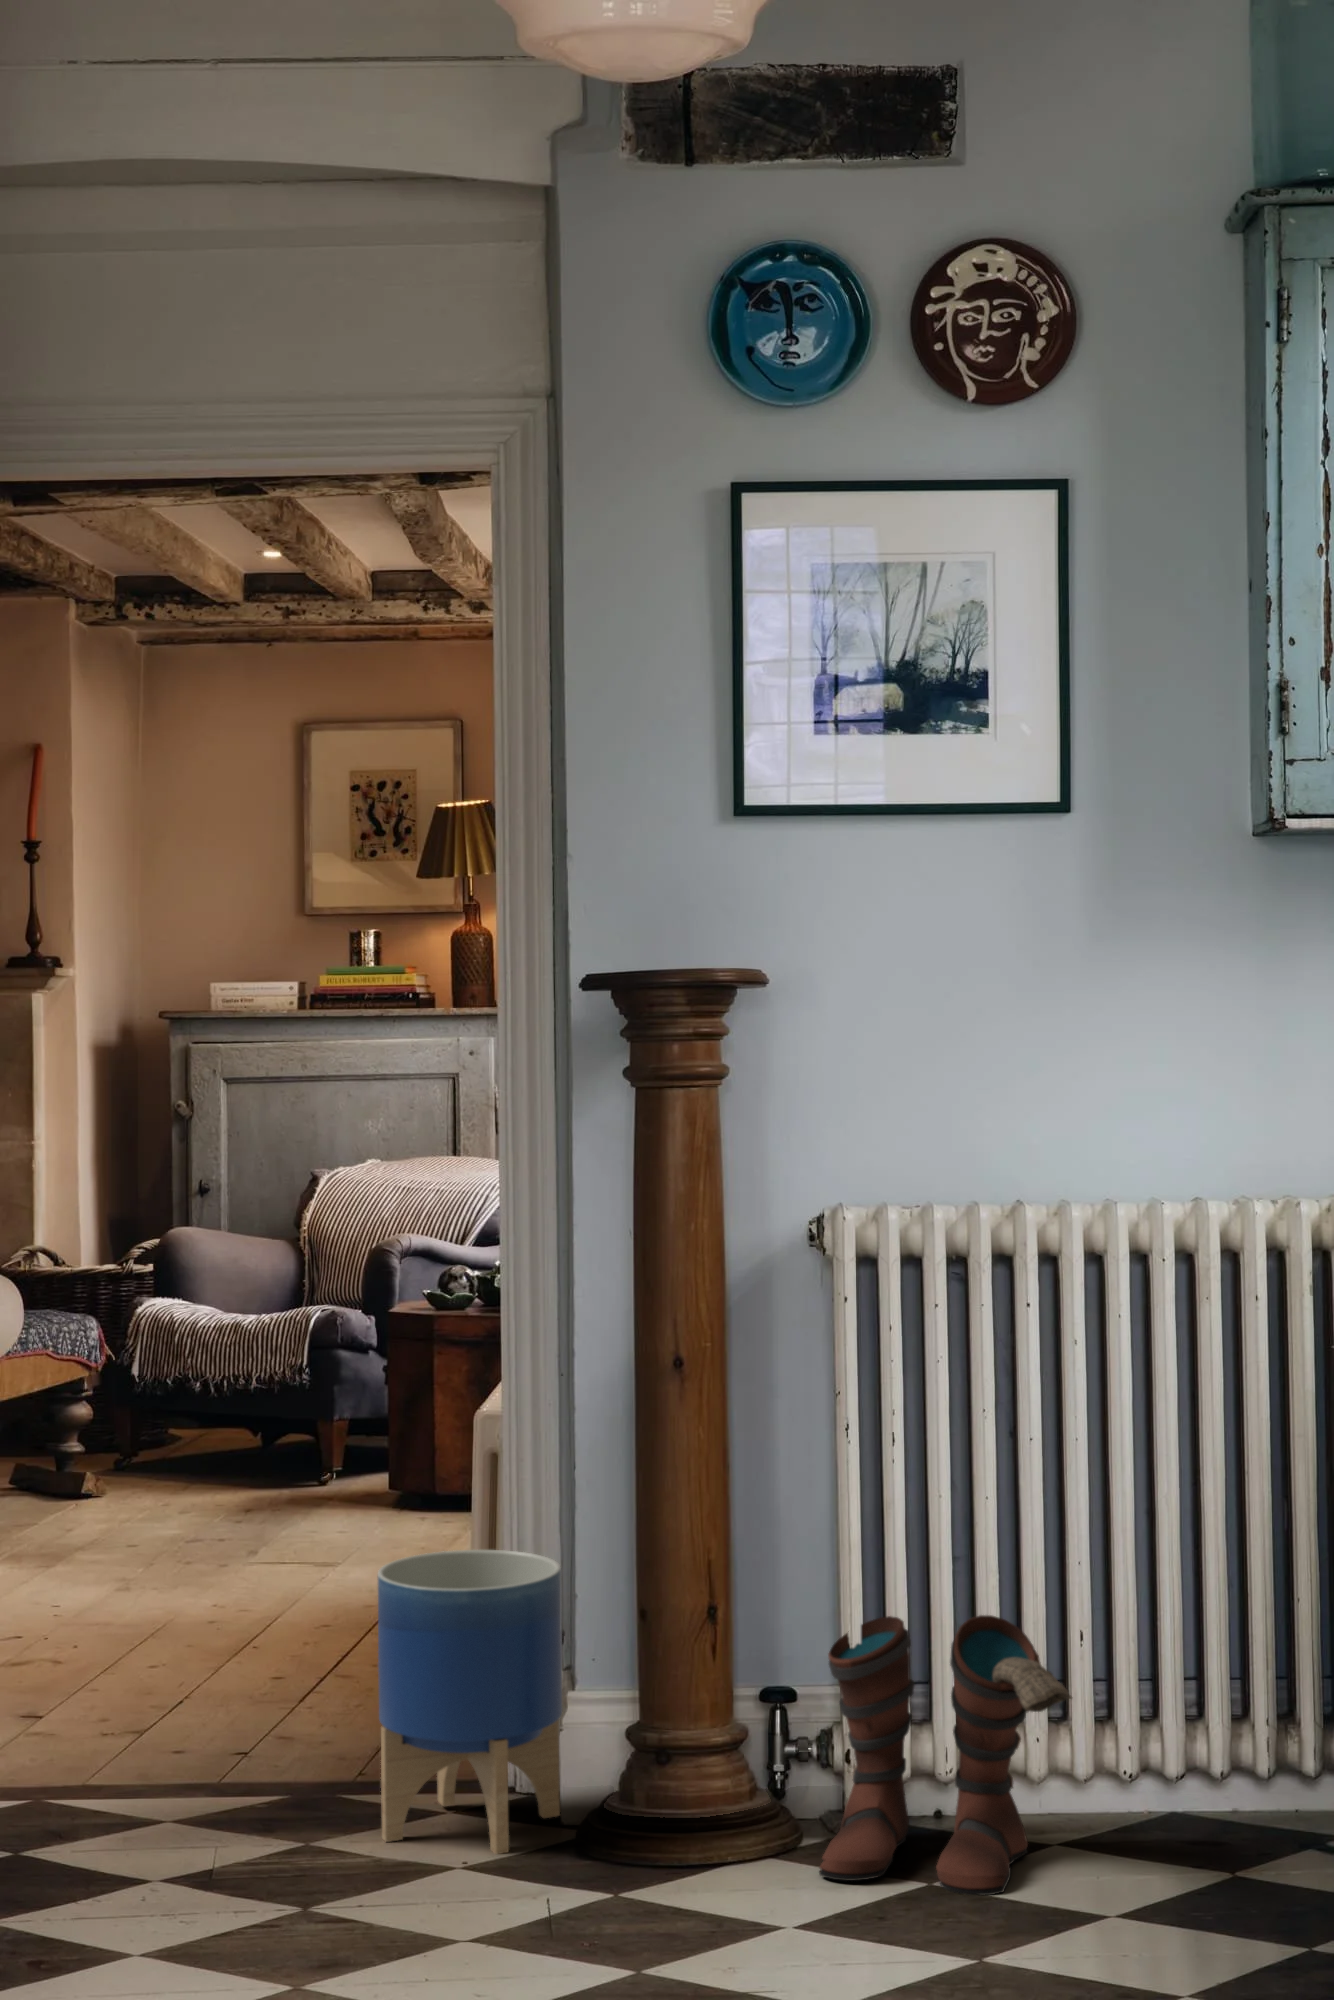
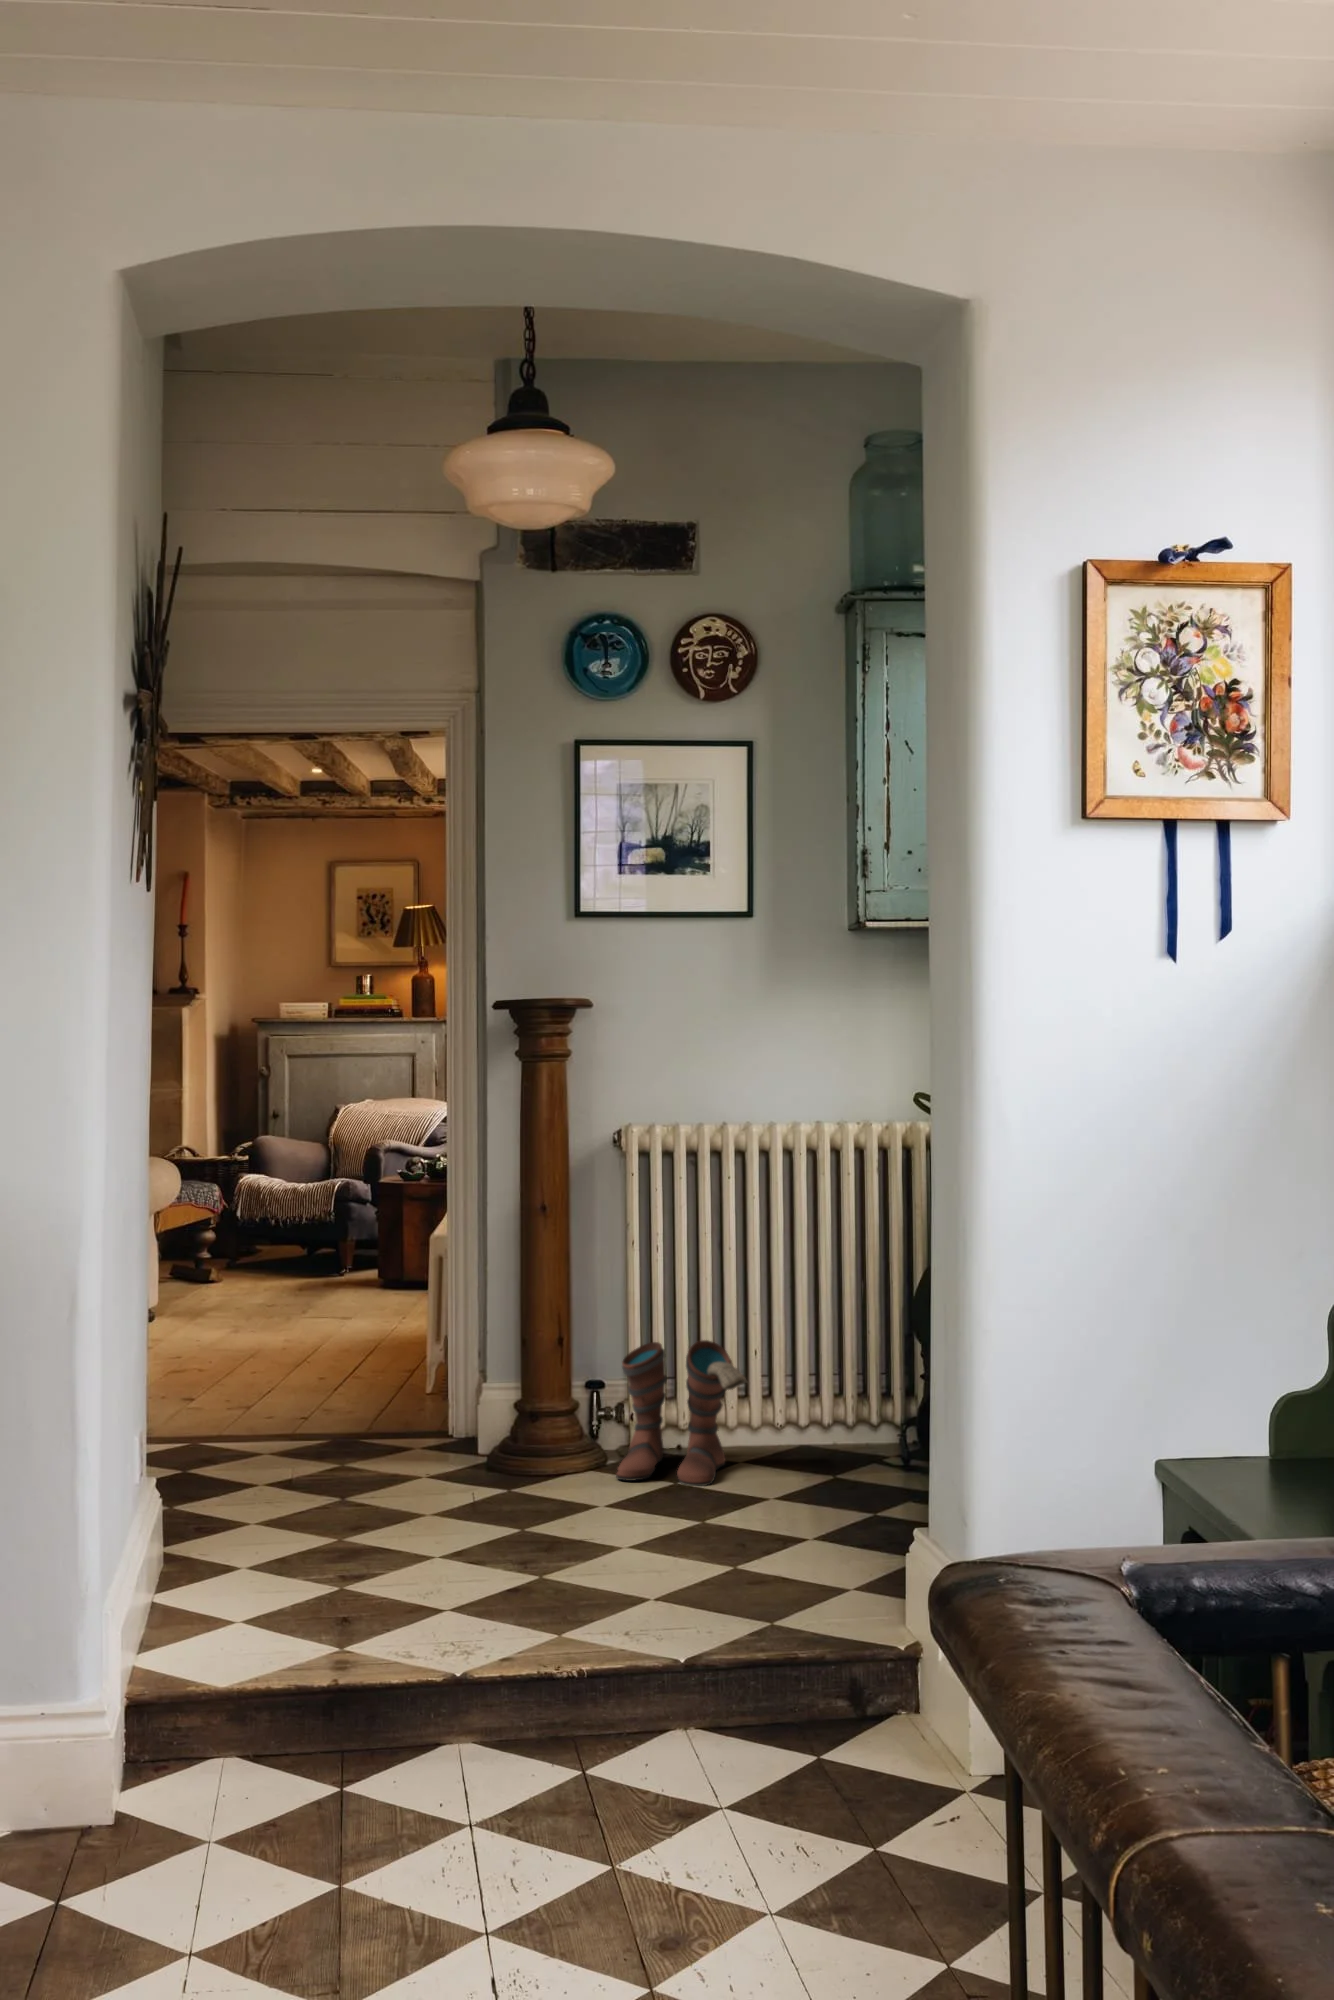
planter: present [378,1550,562,1854] -> none [380,1310,480,1474]

